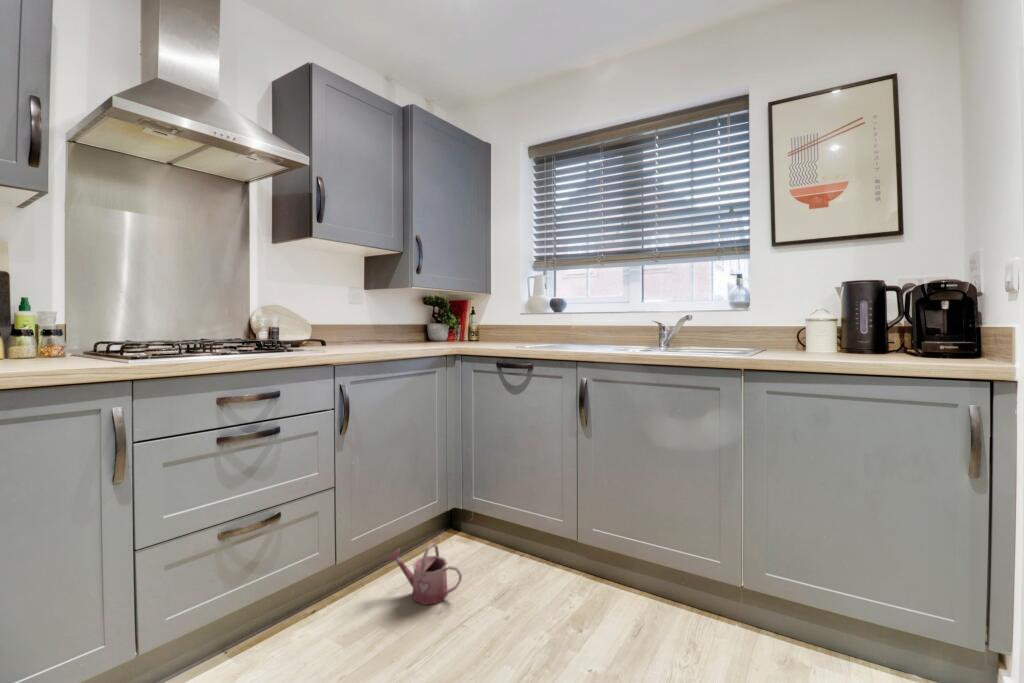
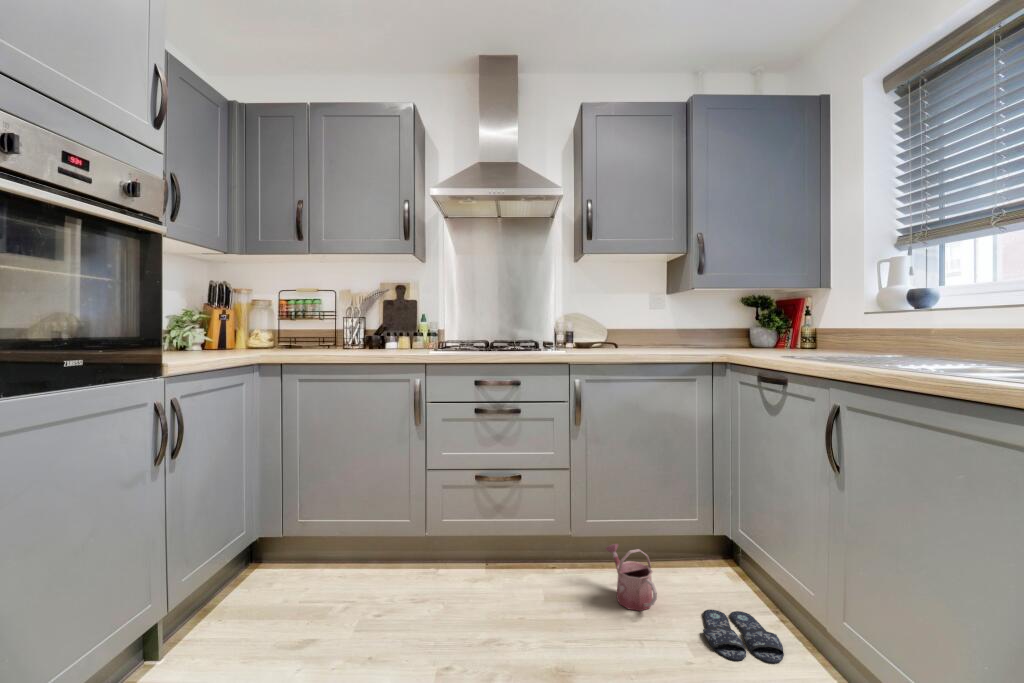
slippers: none [484,561,555,598] -> present [703,610,784,664]

